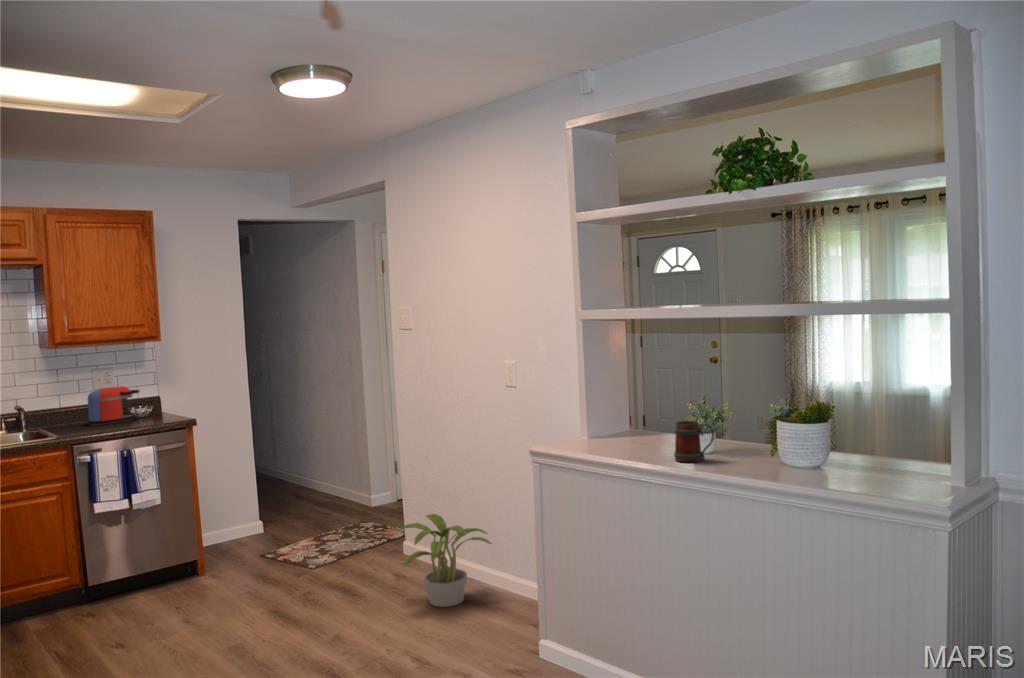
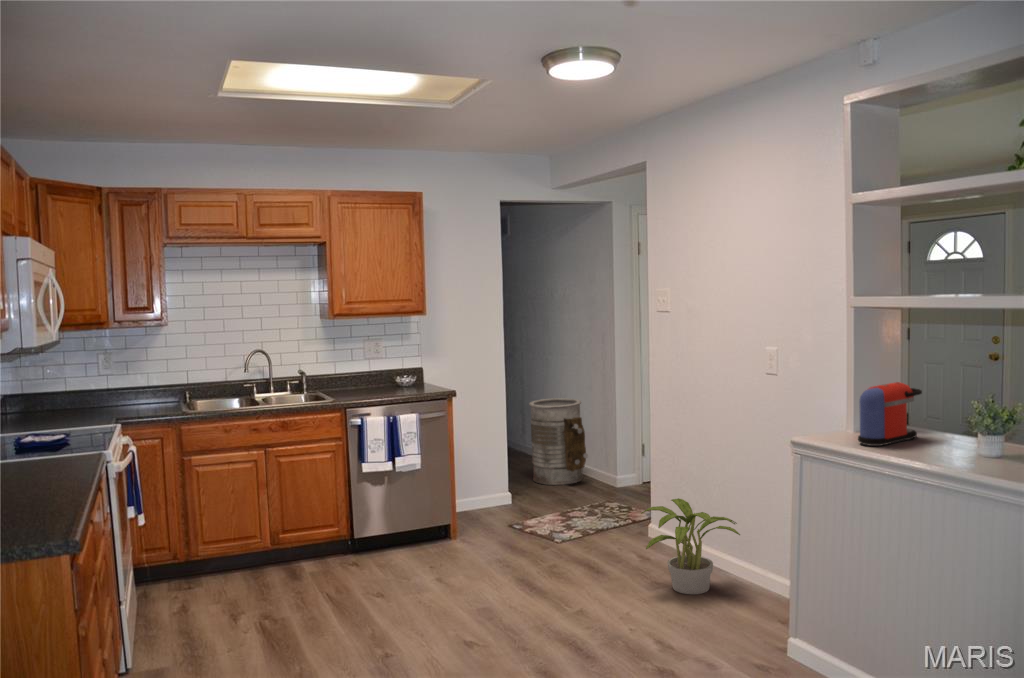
coffee maker: present [88,386,140,426] -> present [858,382,922,446]
mug: present [674,421,714,462] -> none [944,417,993,463]
trash can: none [280,422,341,509] -> present [529,398,588,485]

